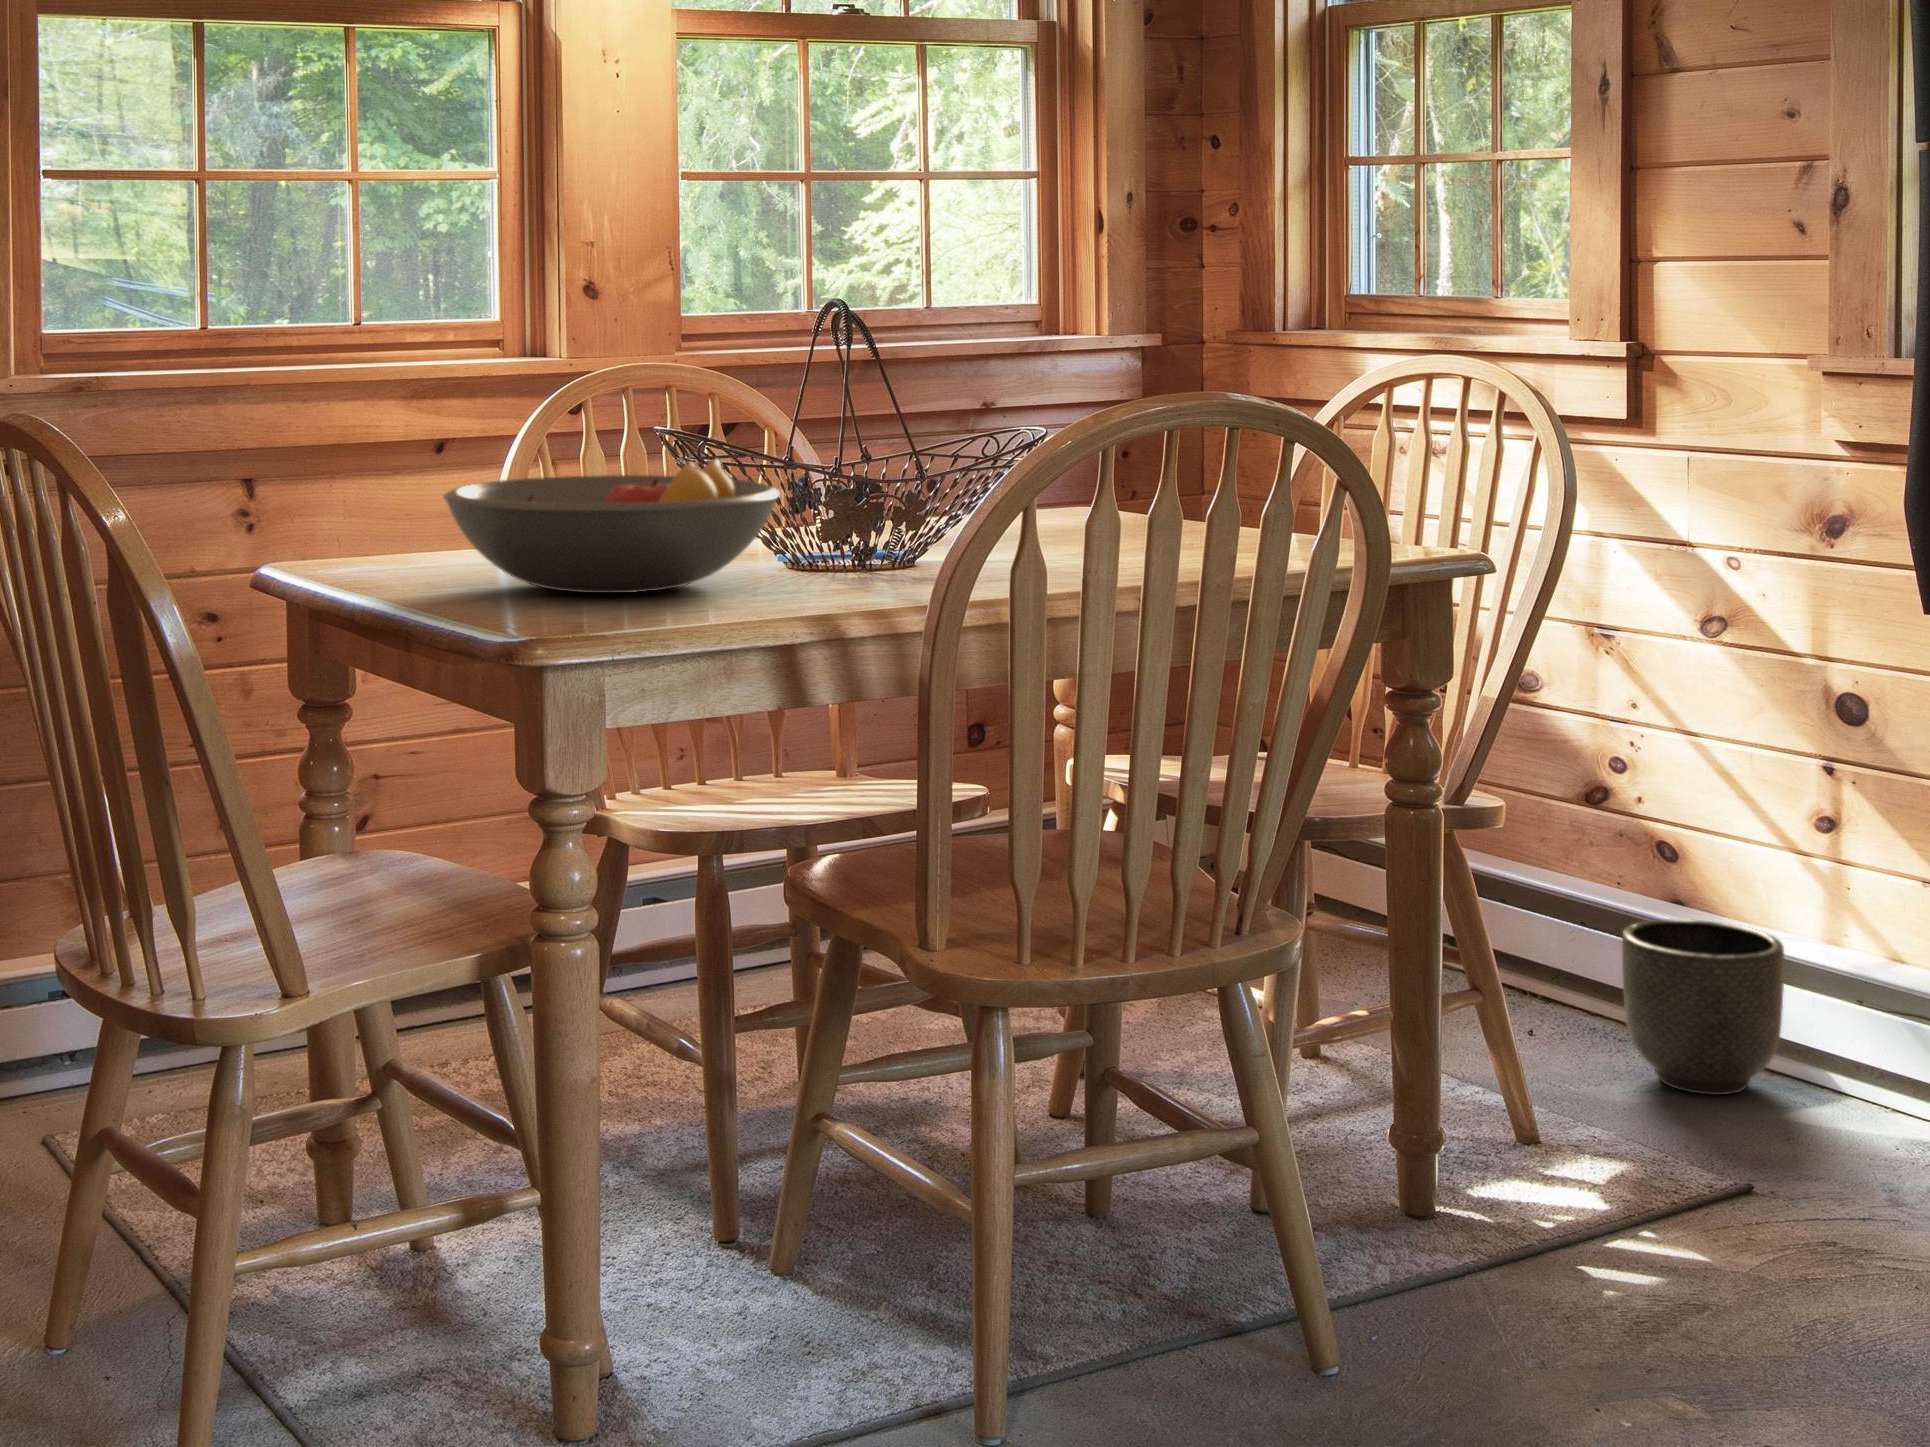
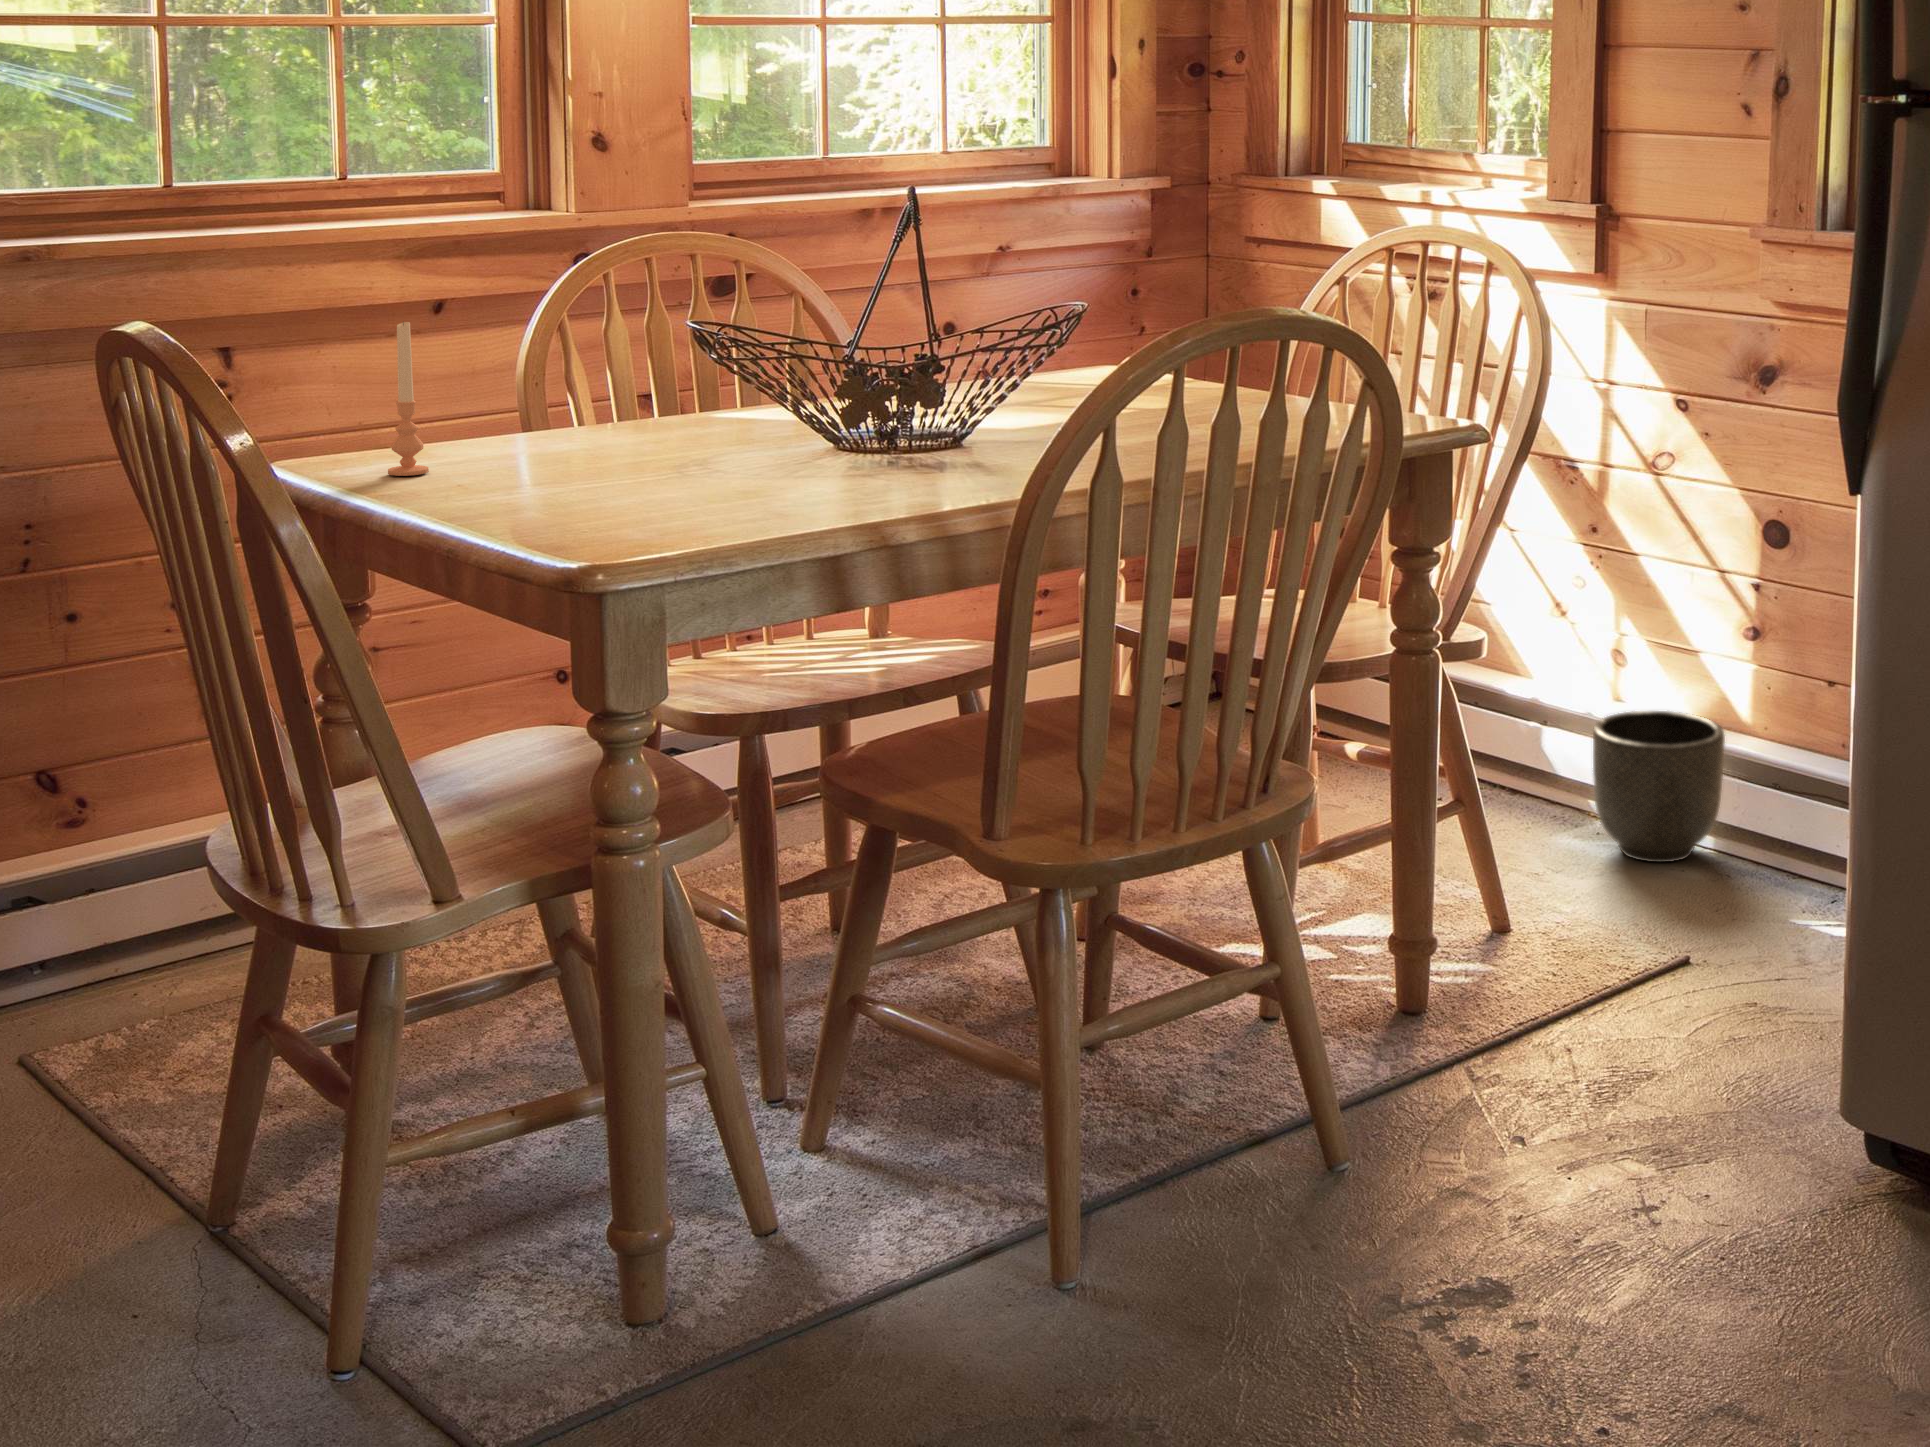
candle: none [344,416,381,565] -> present [388,322,429,476]
fruit bowl: present [443,459,780,593] -> none [512,365,864,509]

